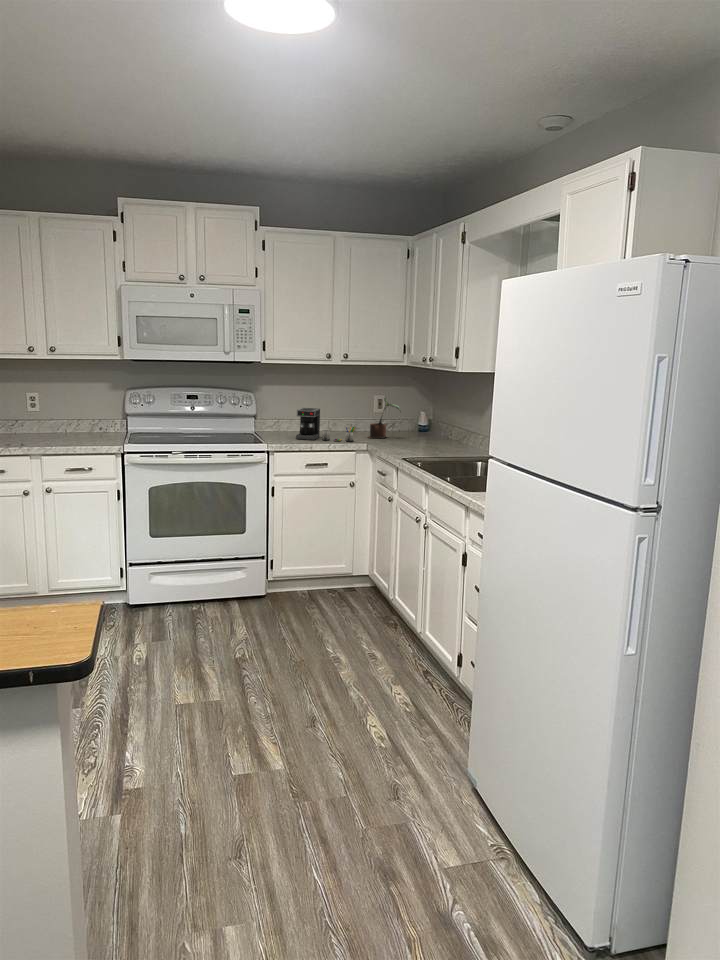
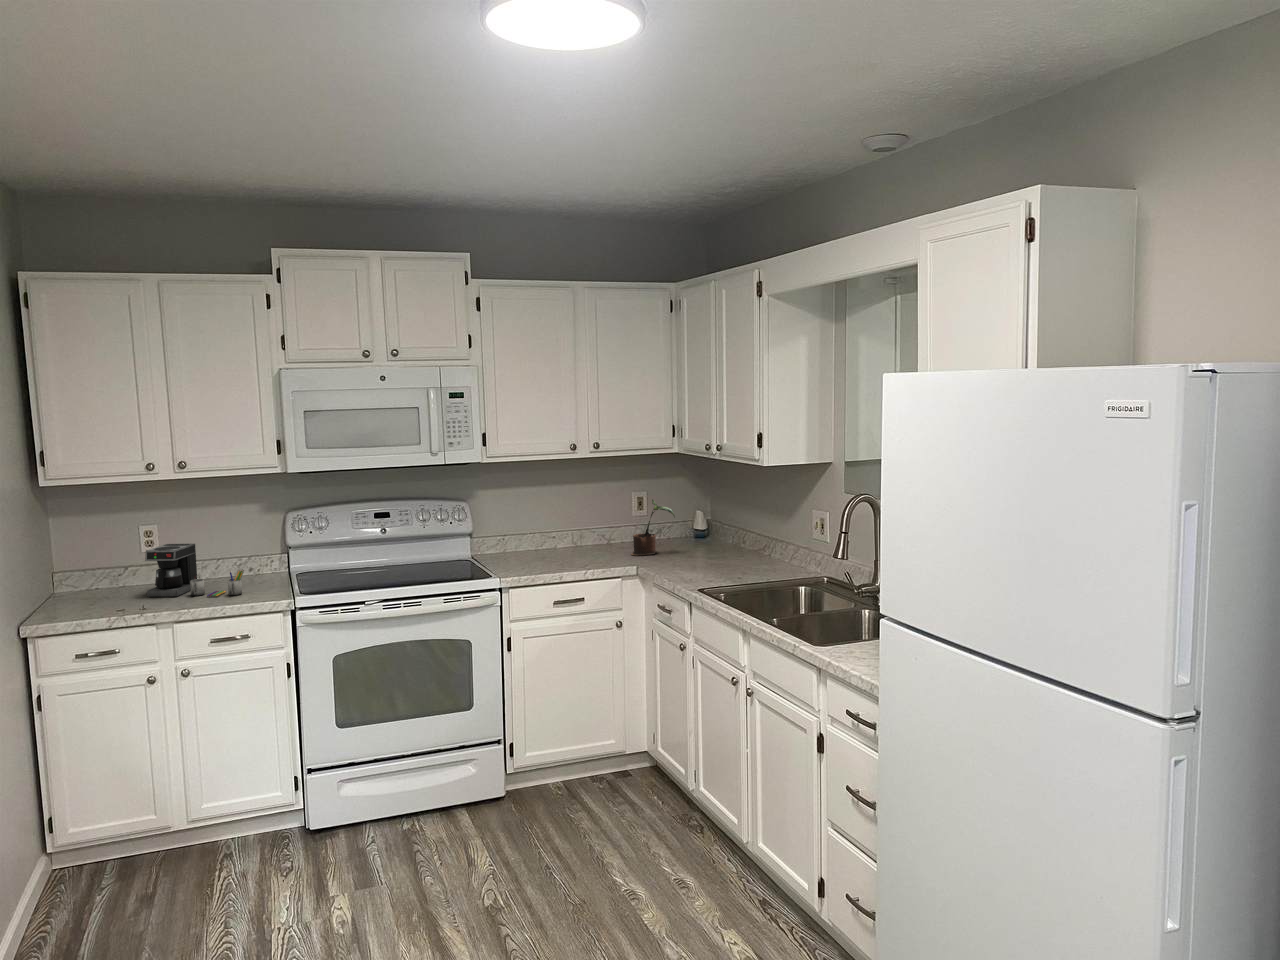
coffee maker: present [296,408,355,441] -> present [145,544,244,597]

